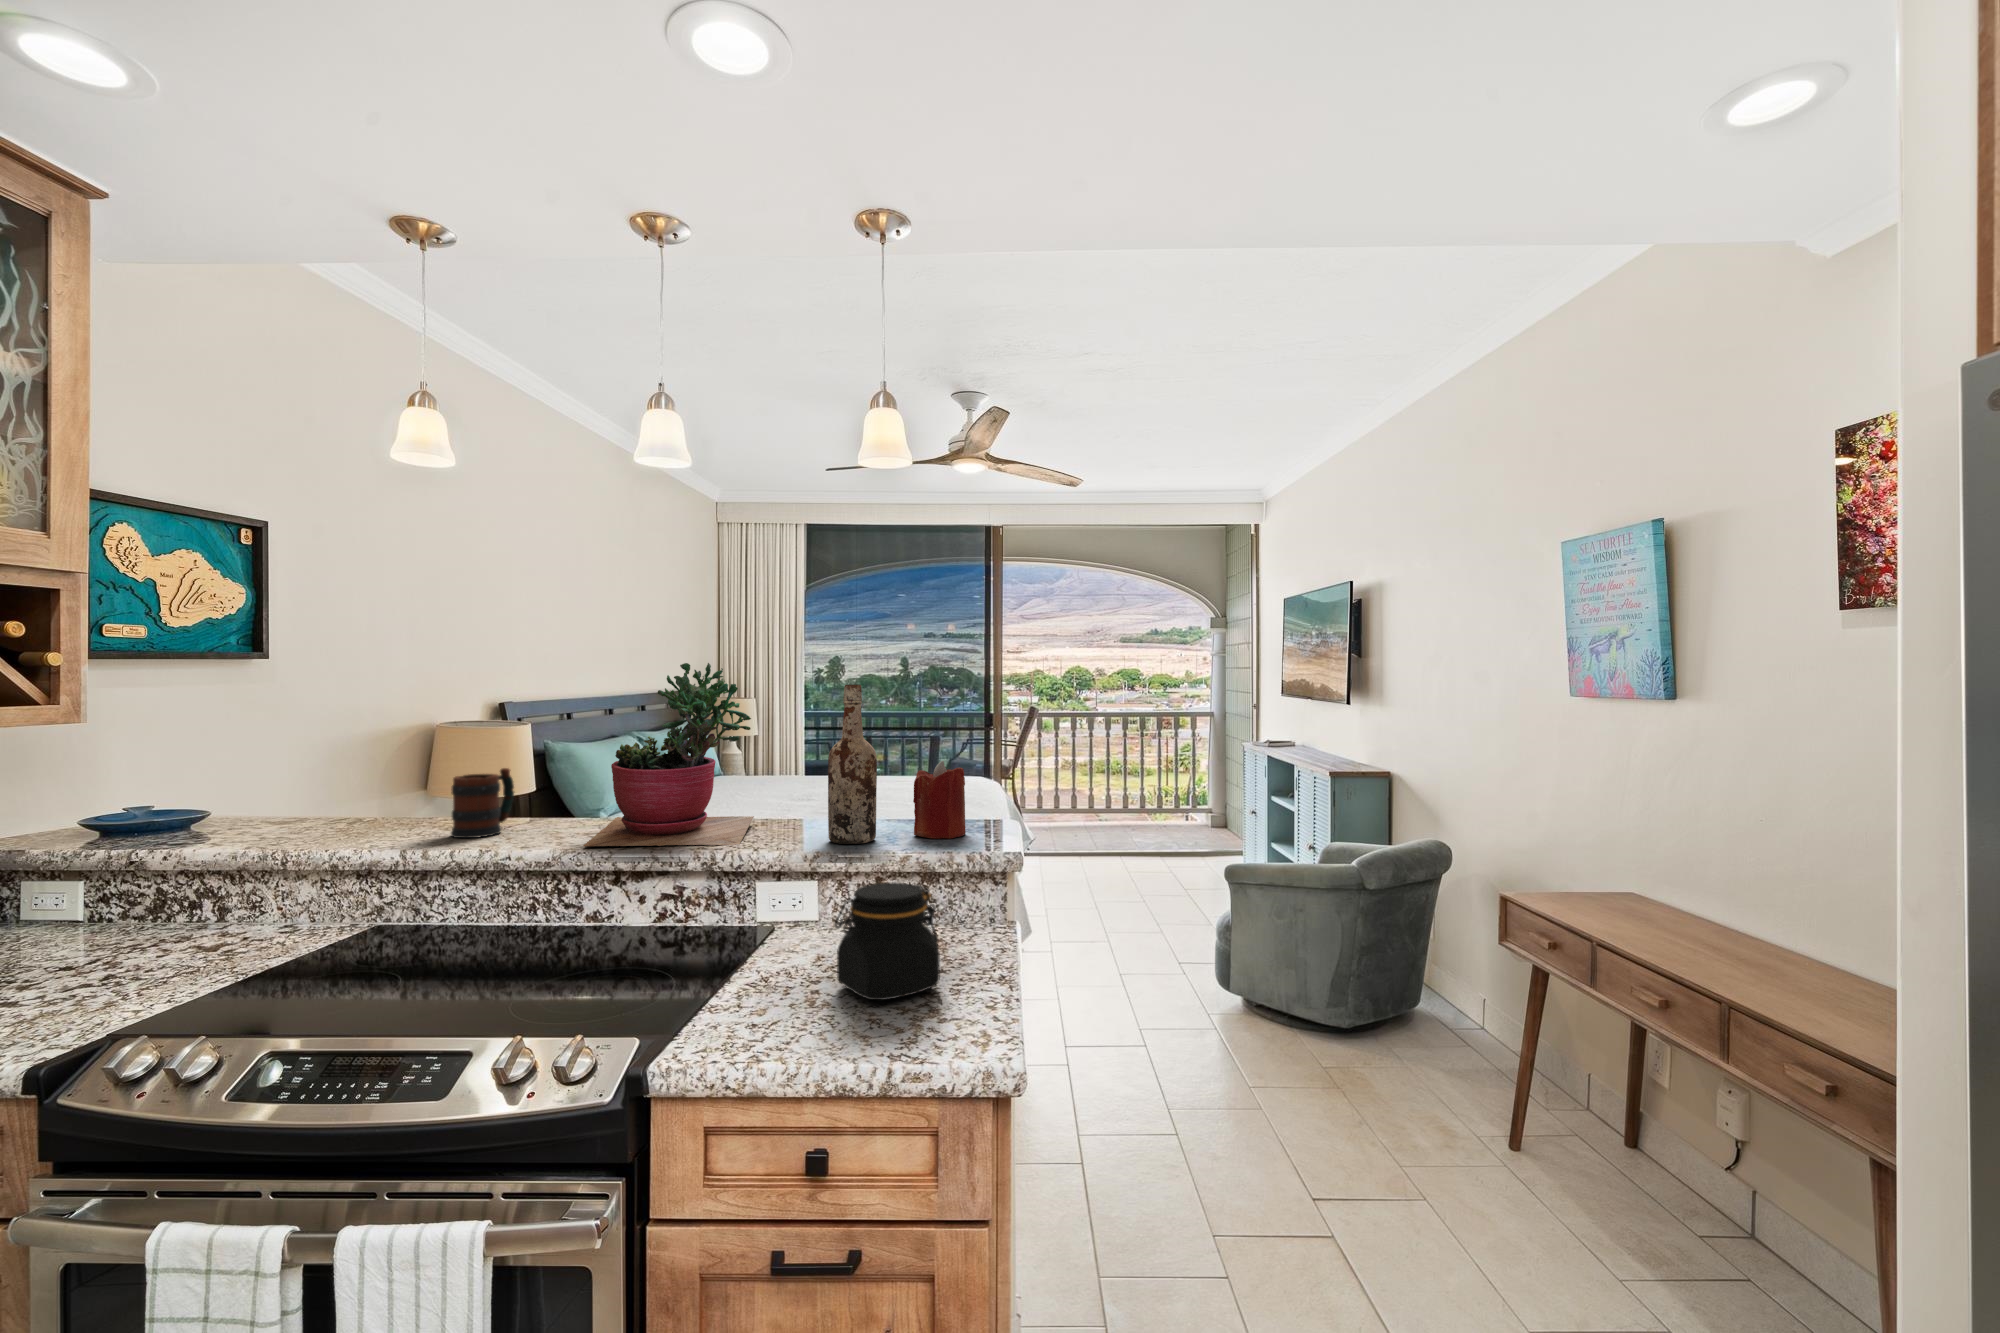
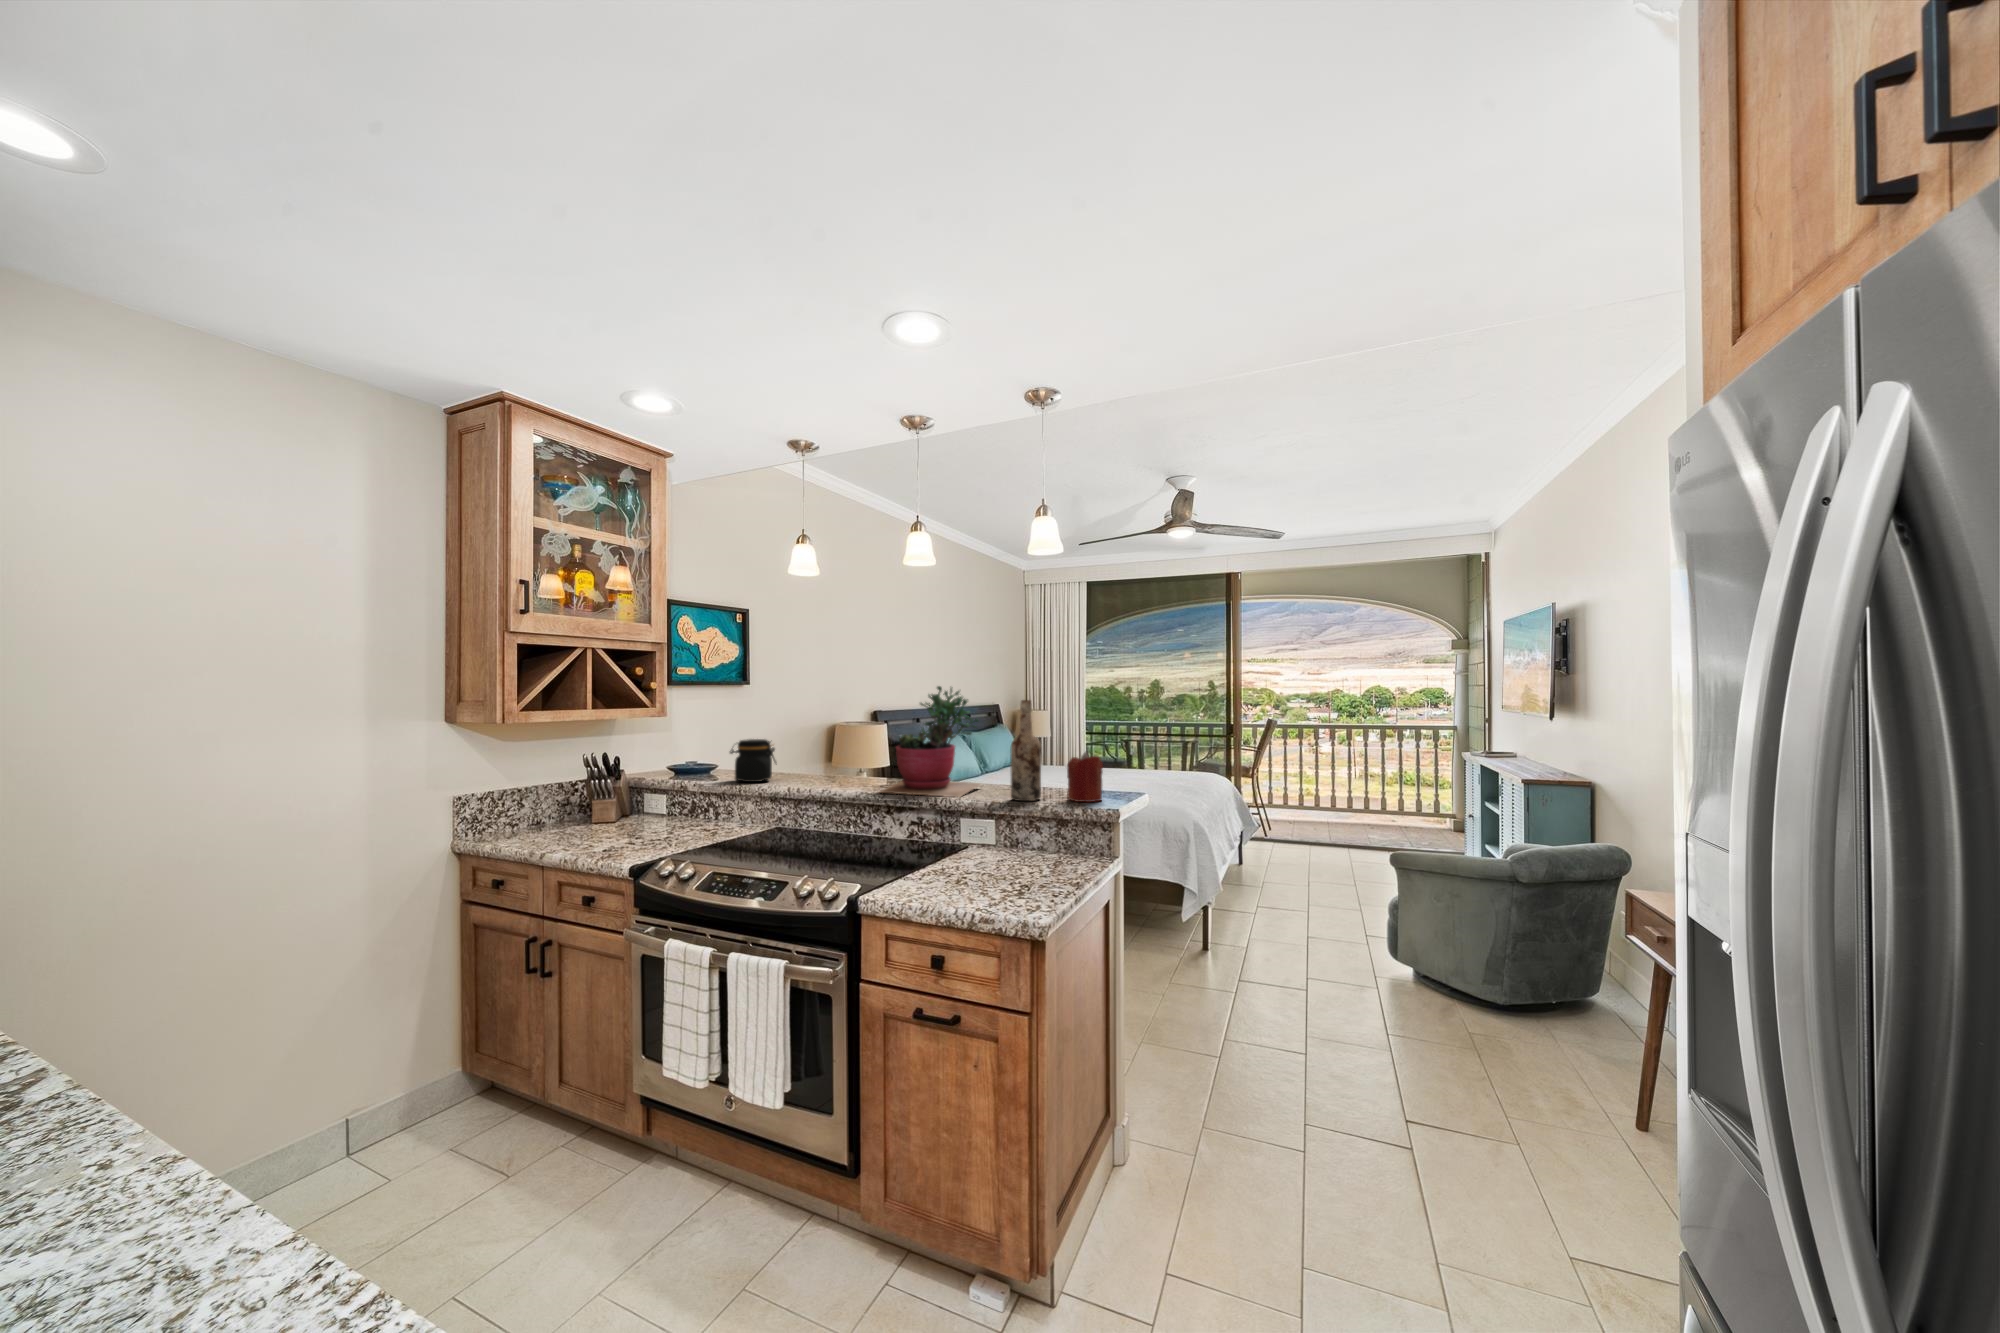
mug: present [451,768,514,838] -> none [819,747,854,786]
jar: present [834,883,940,1000] -> present [730,739,776,782]

